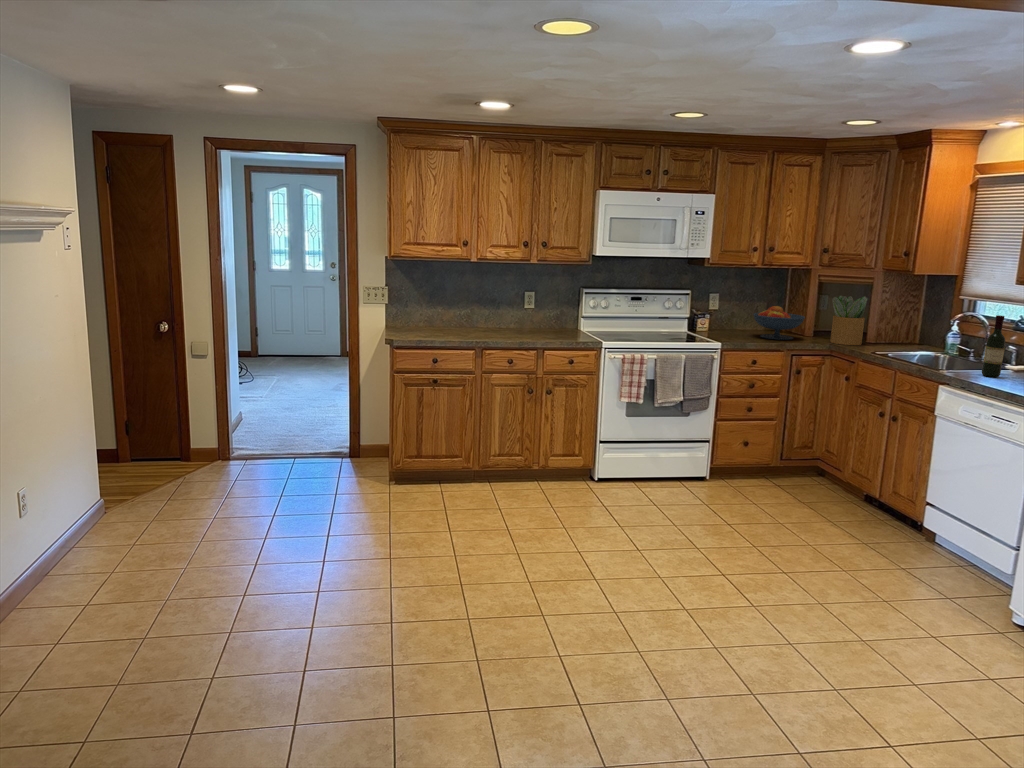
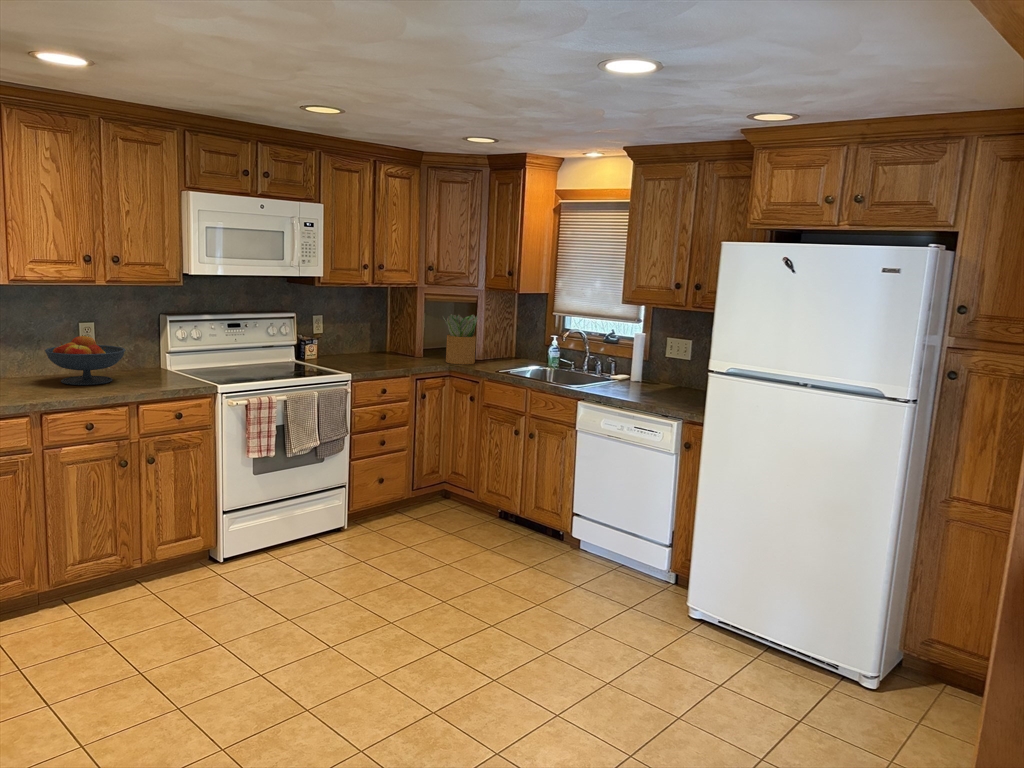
fruit bowl: present [753,306,805,340] -> present [45,335,126,385]
wine bottle: present [982,315,1005,377] -> none [604,332,621,389]

